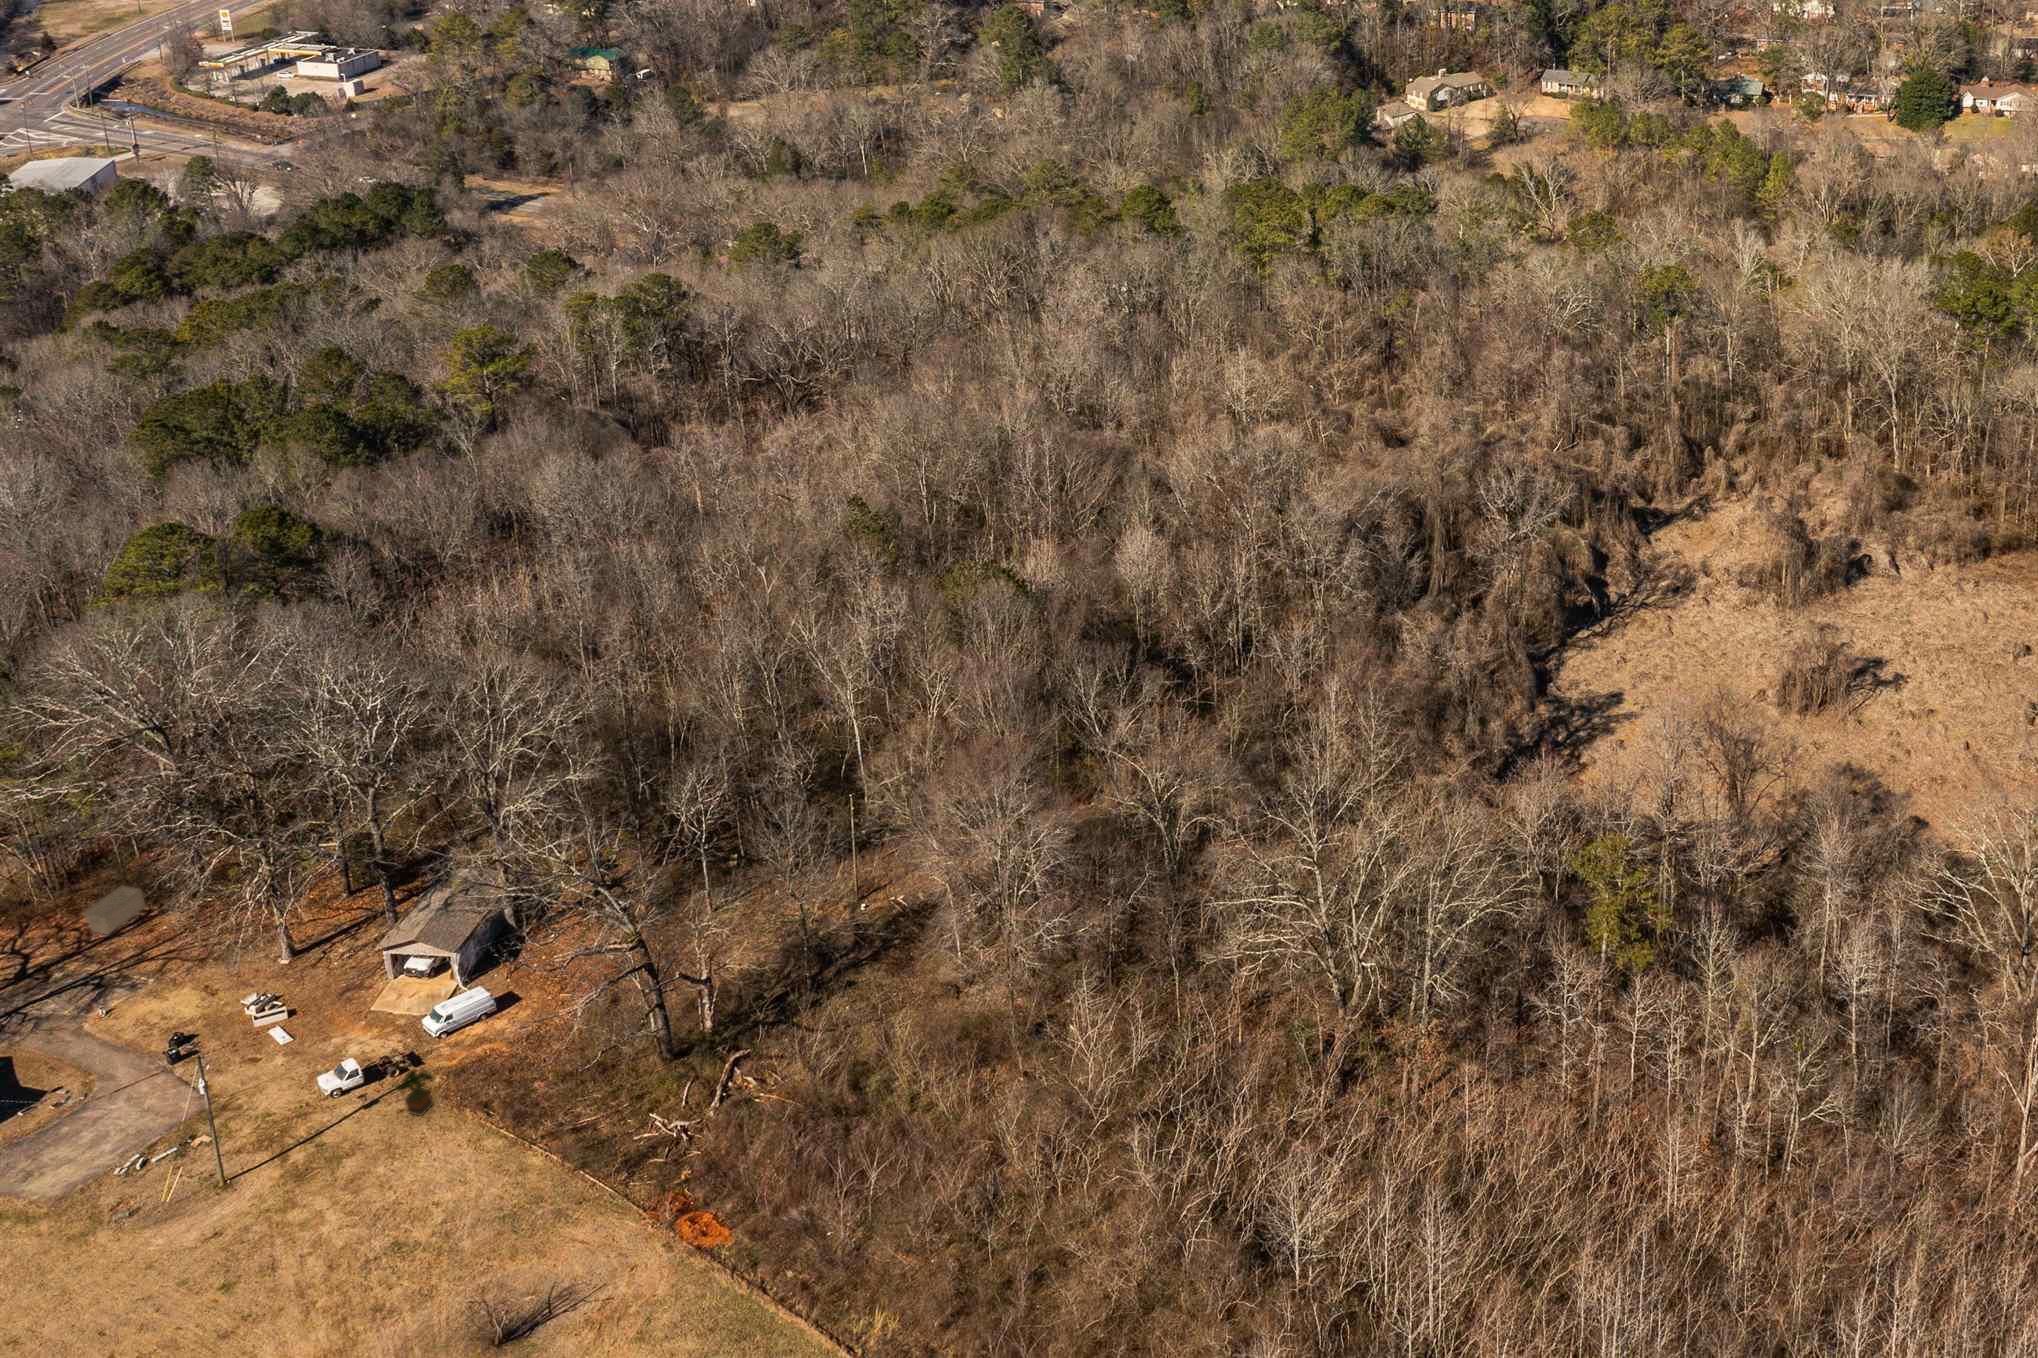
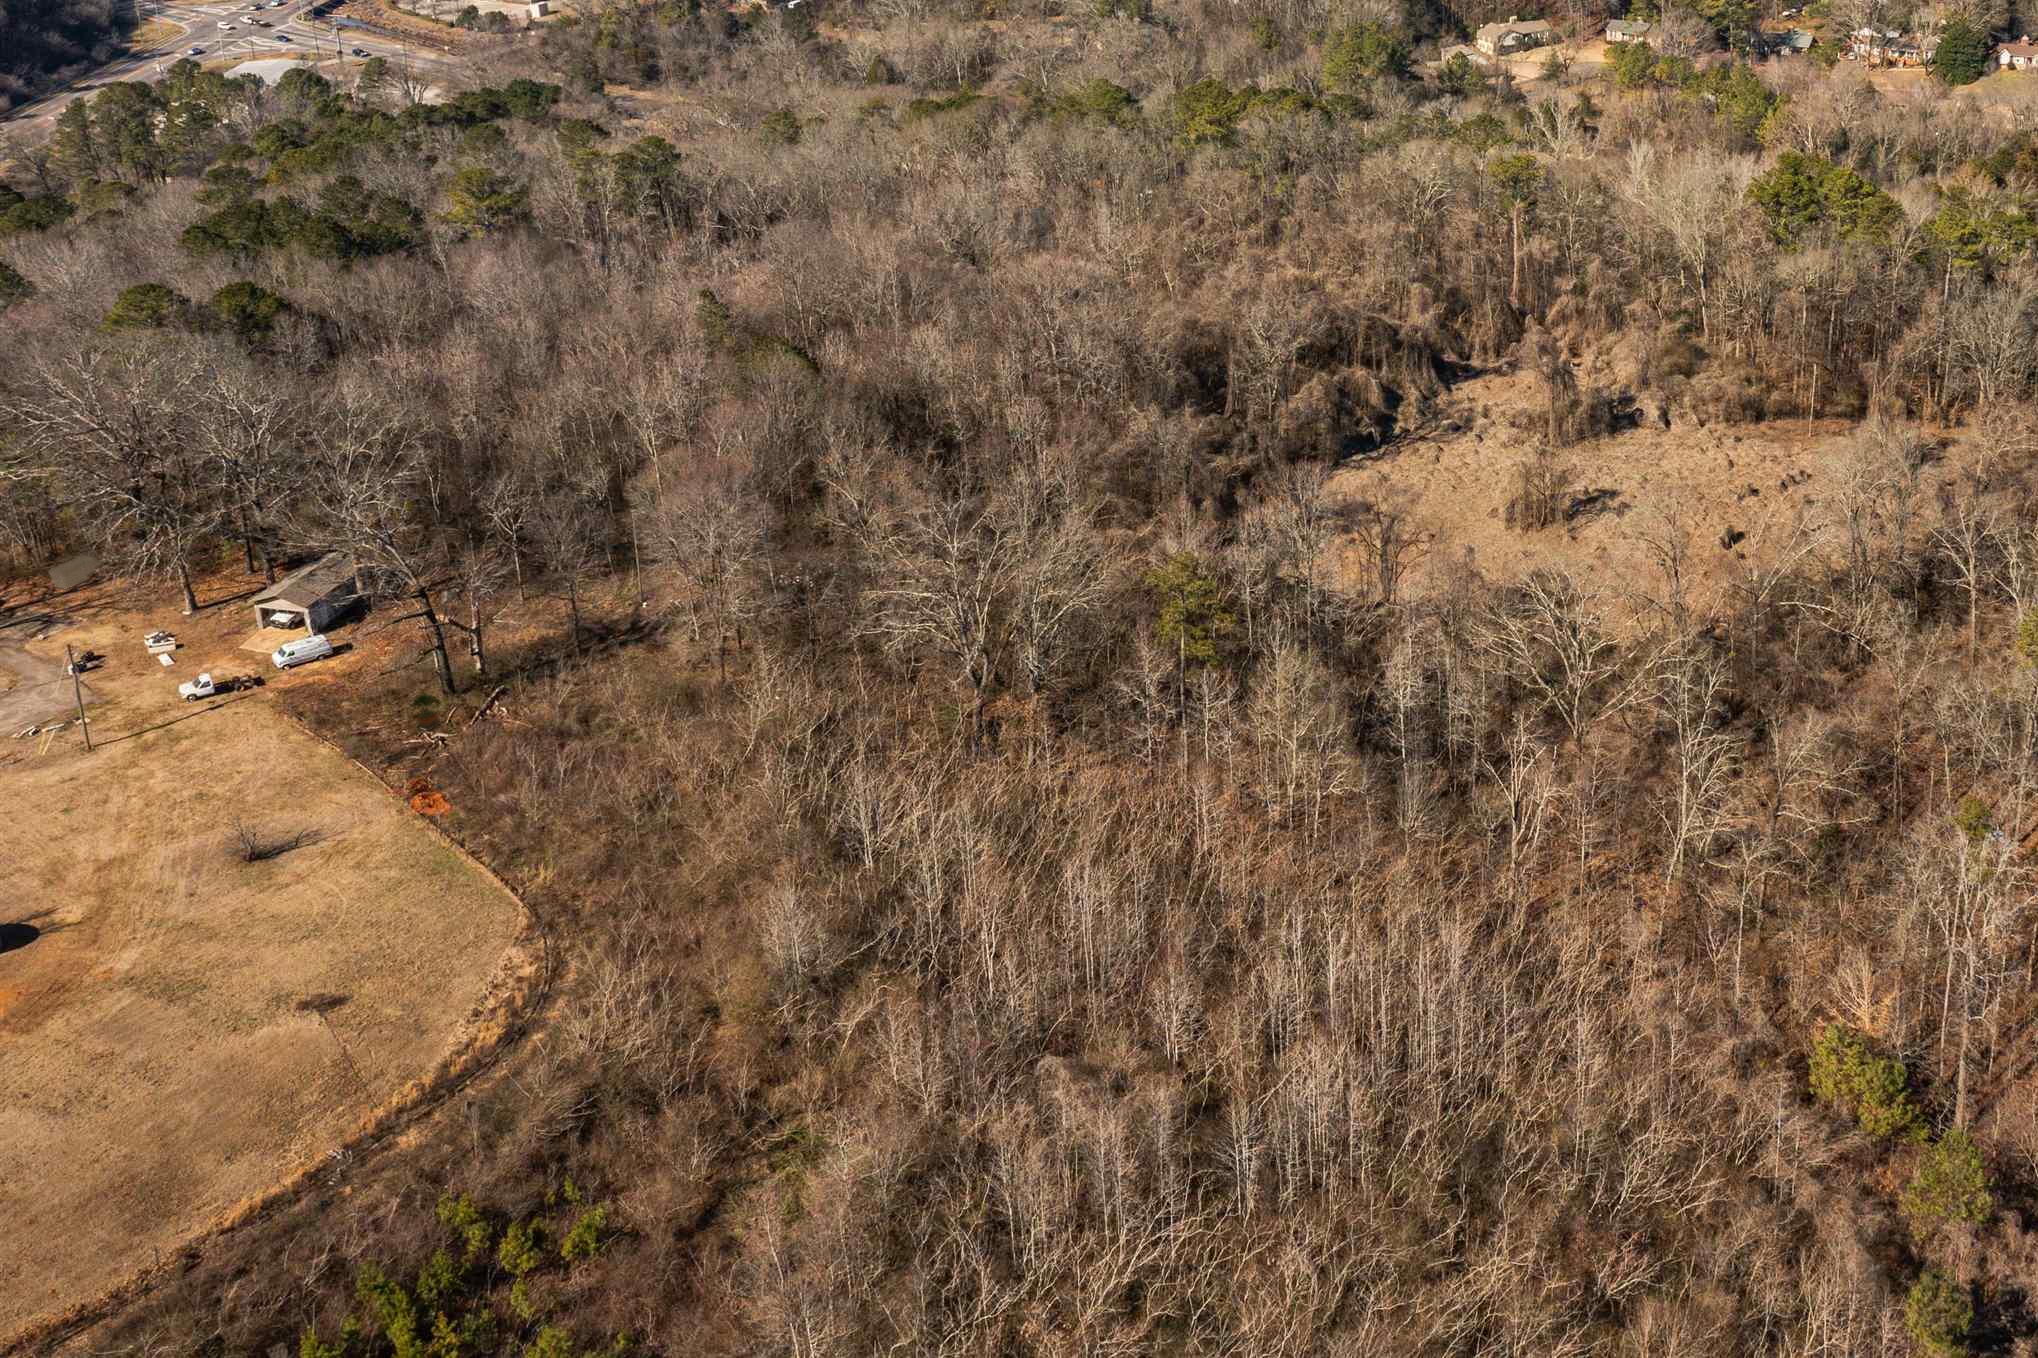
potted tree: present [397,1069,434,1116] -> present [411,694,441,731]

